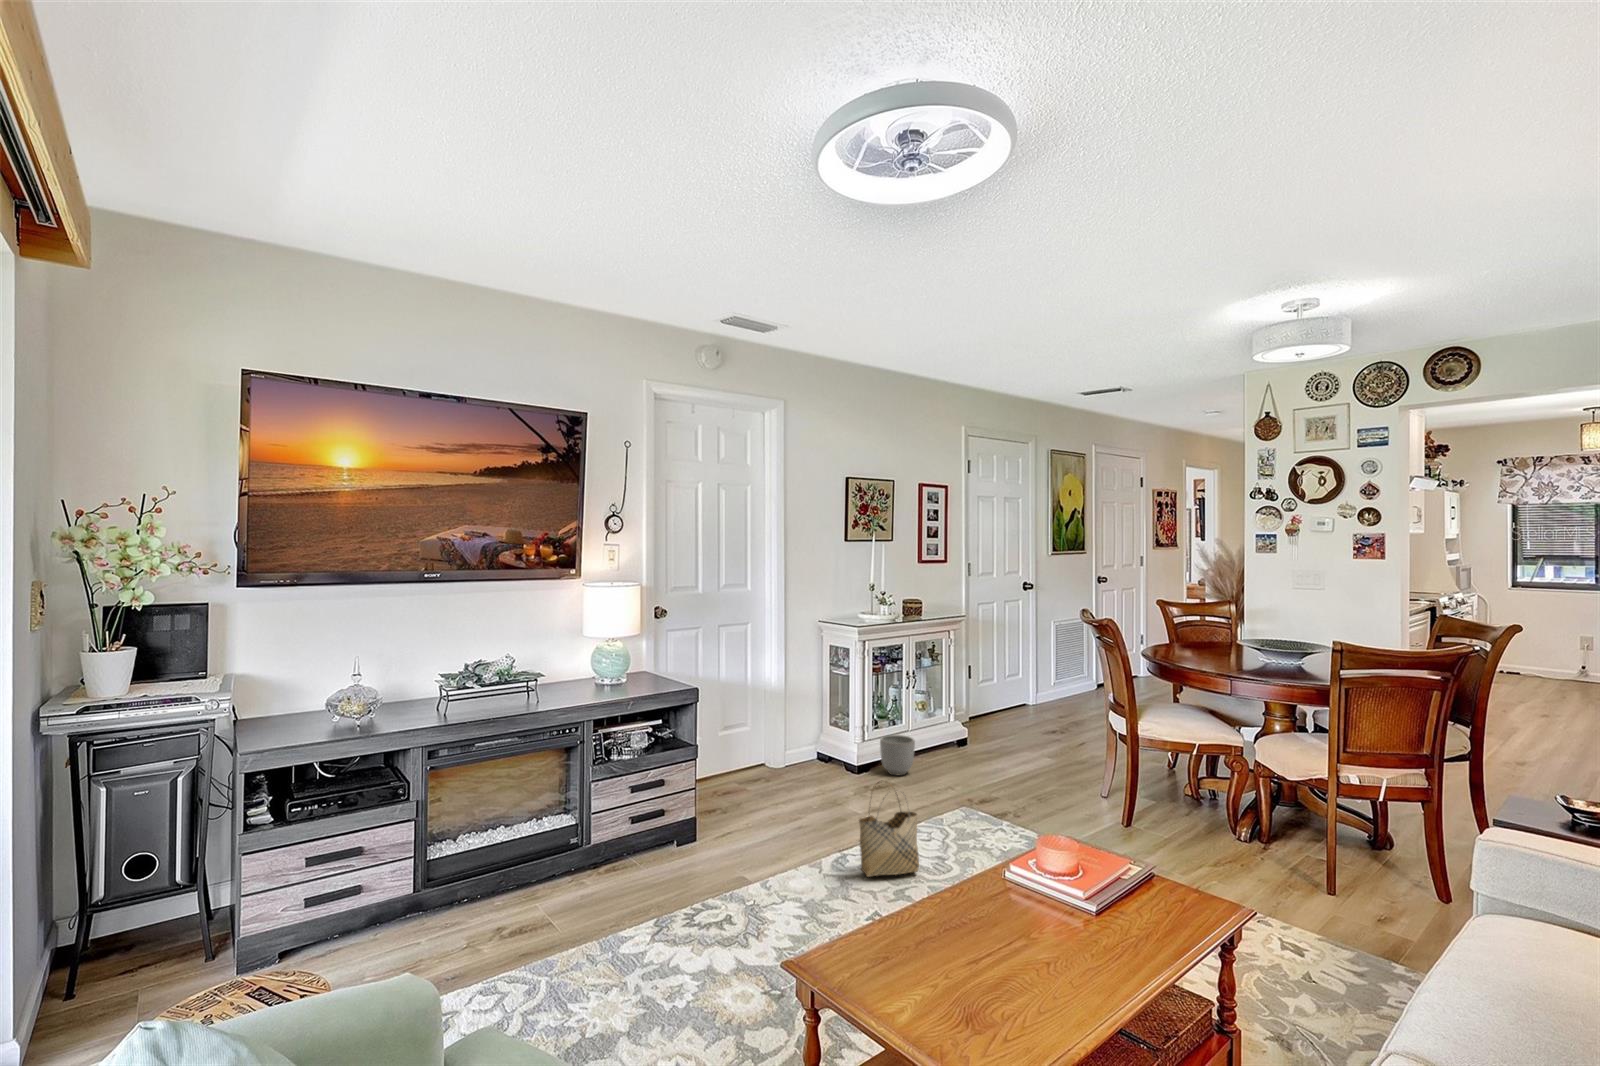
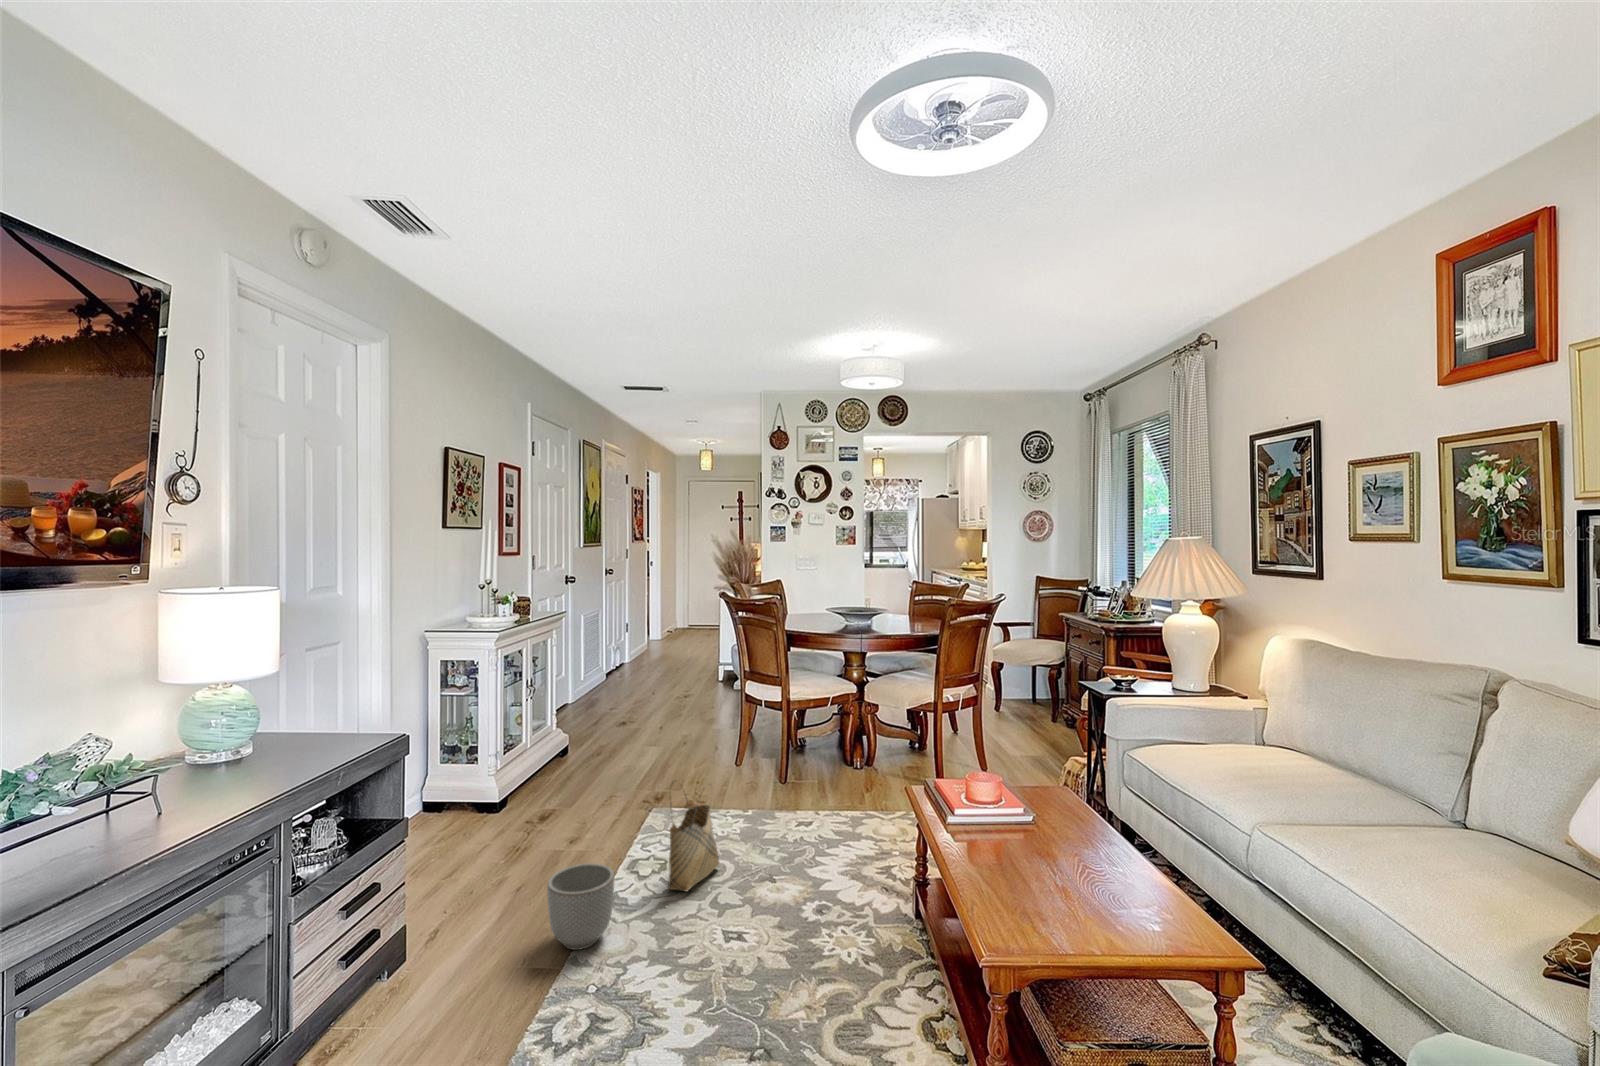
planter: present [880,735,915,776] -> present [547,863,615,950]

